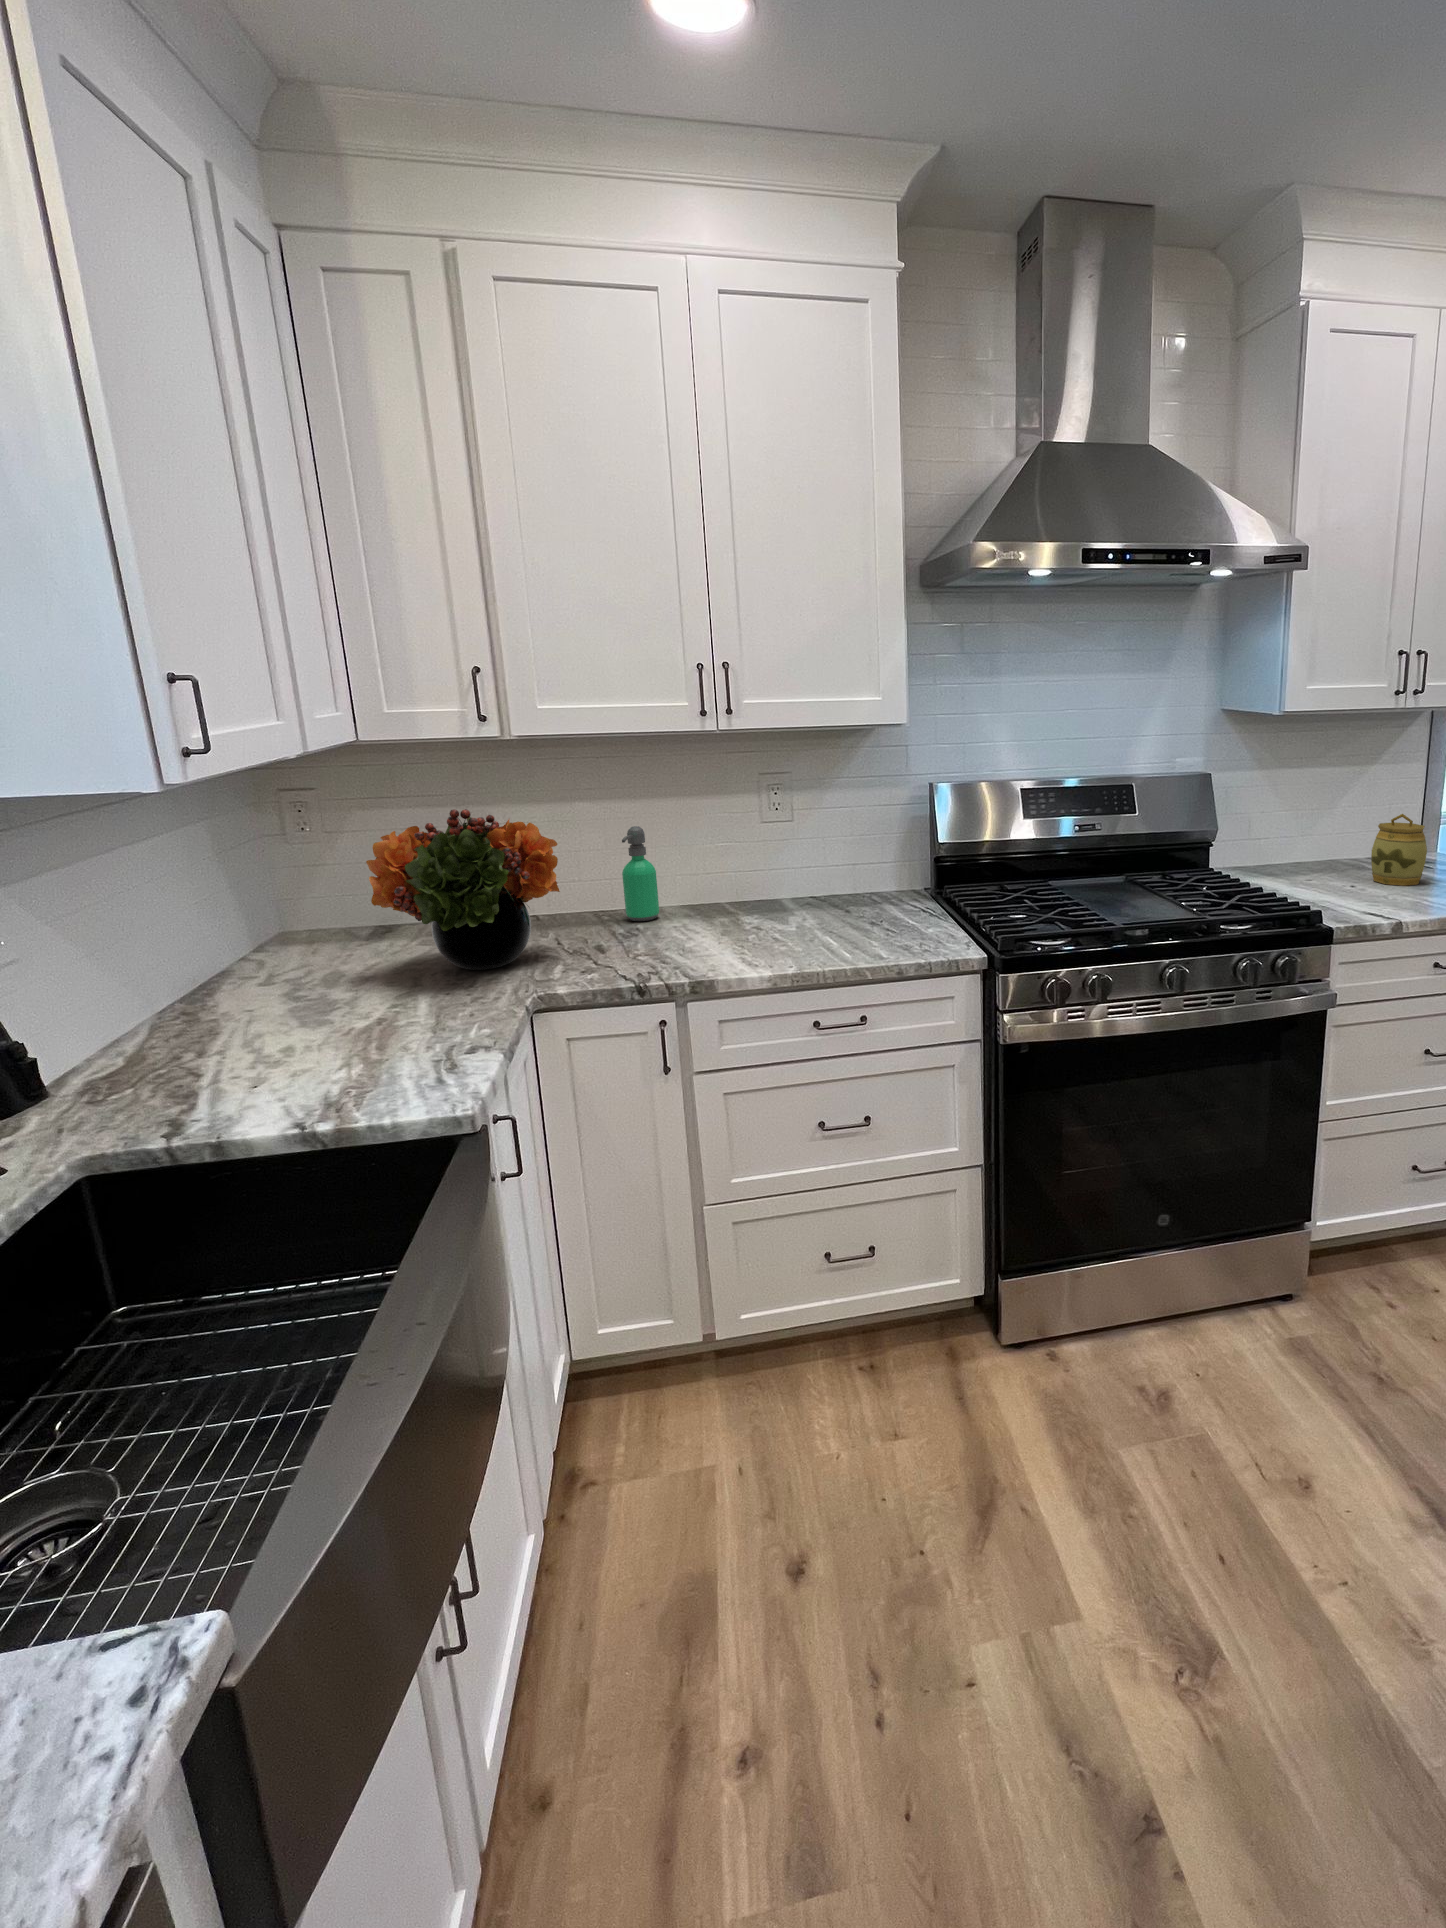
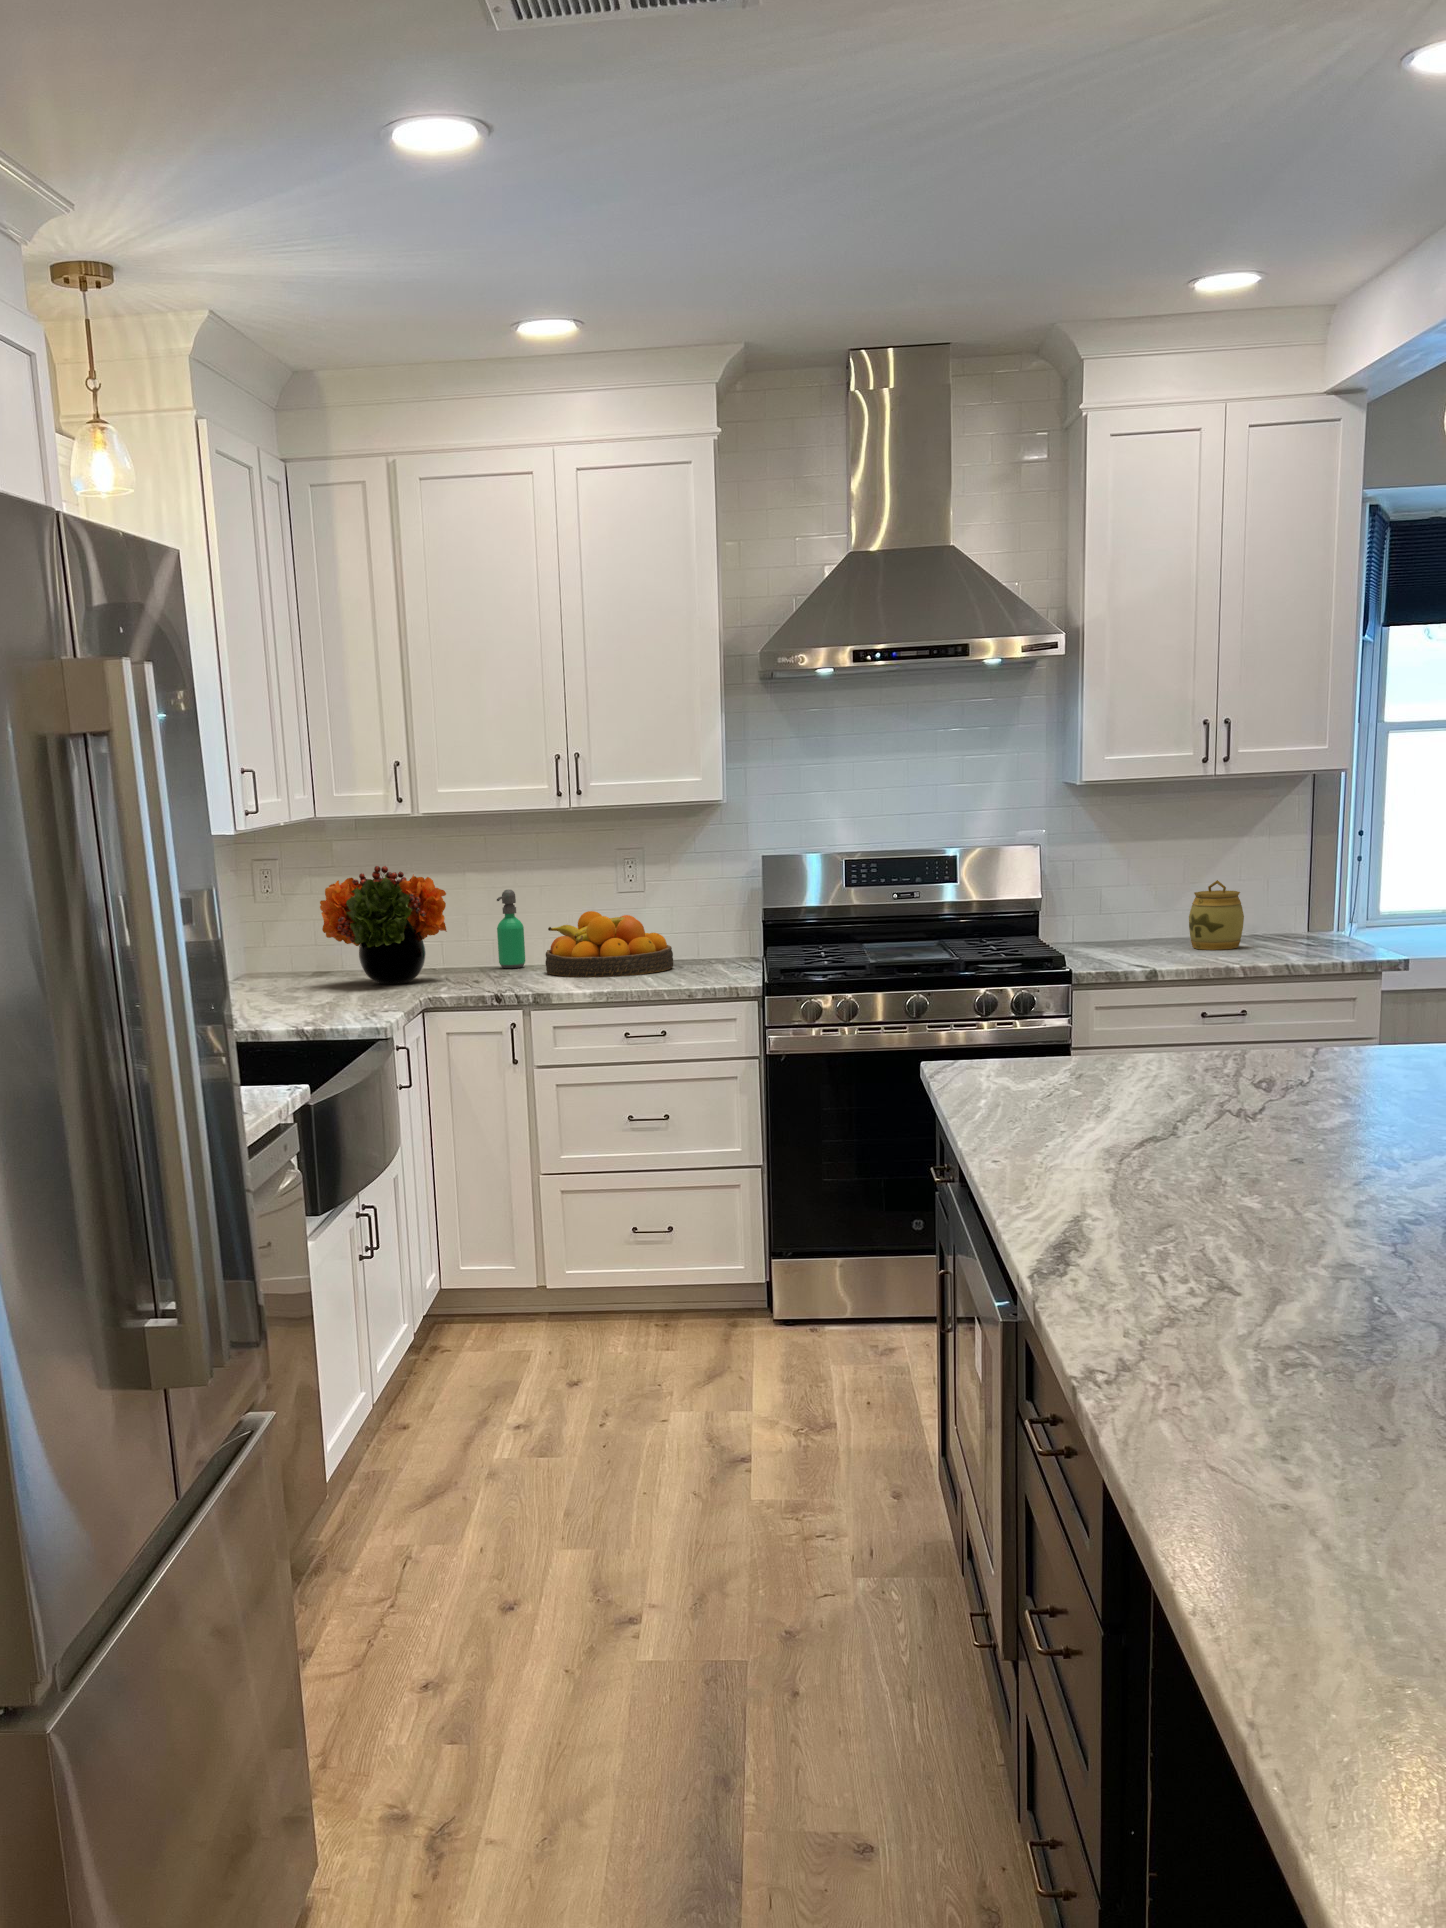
fruit bowl: none [692,856,851,948] -> present [545,911,673,977]

